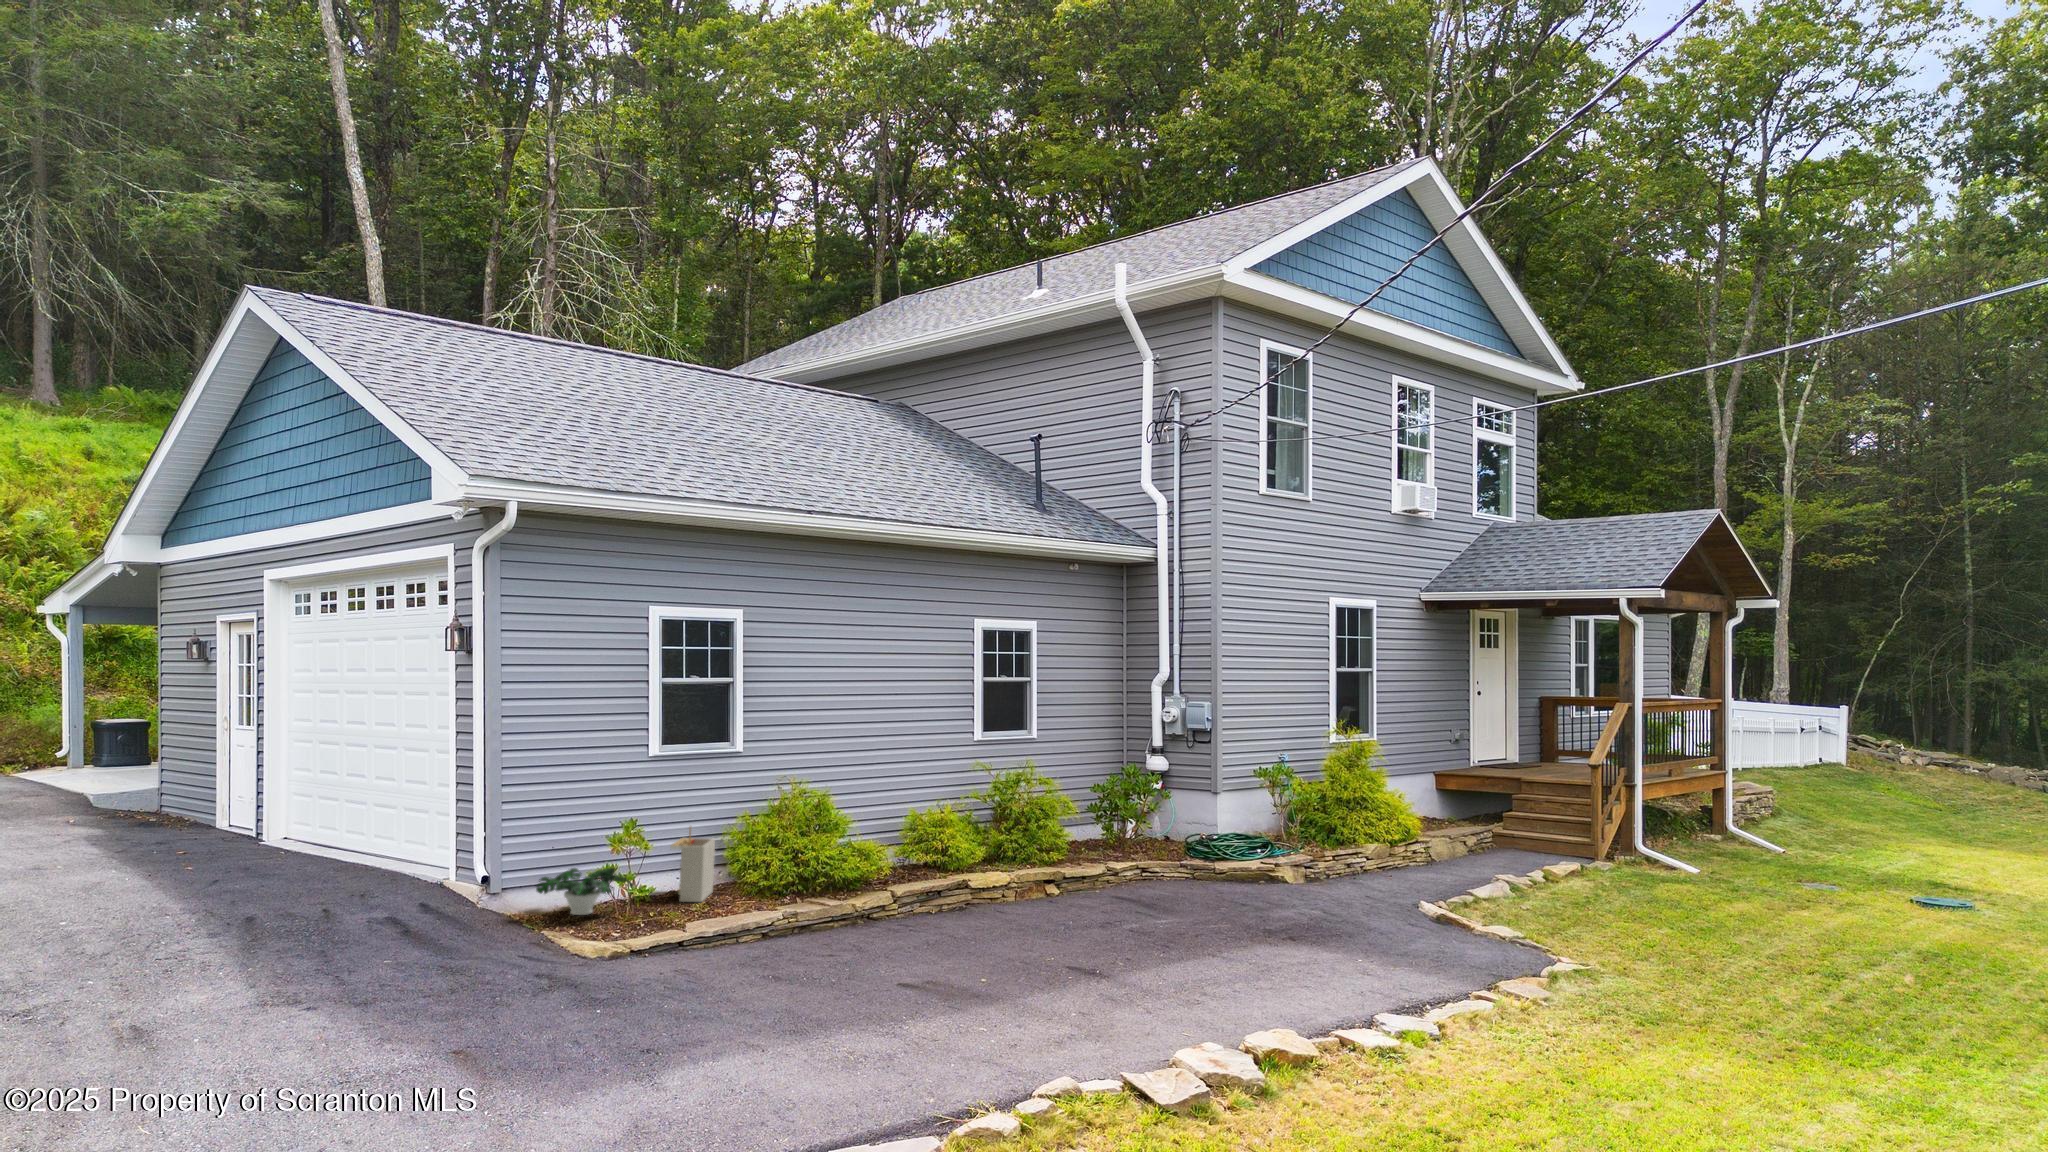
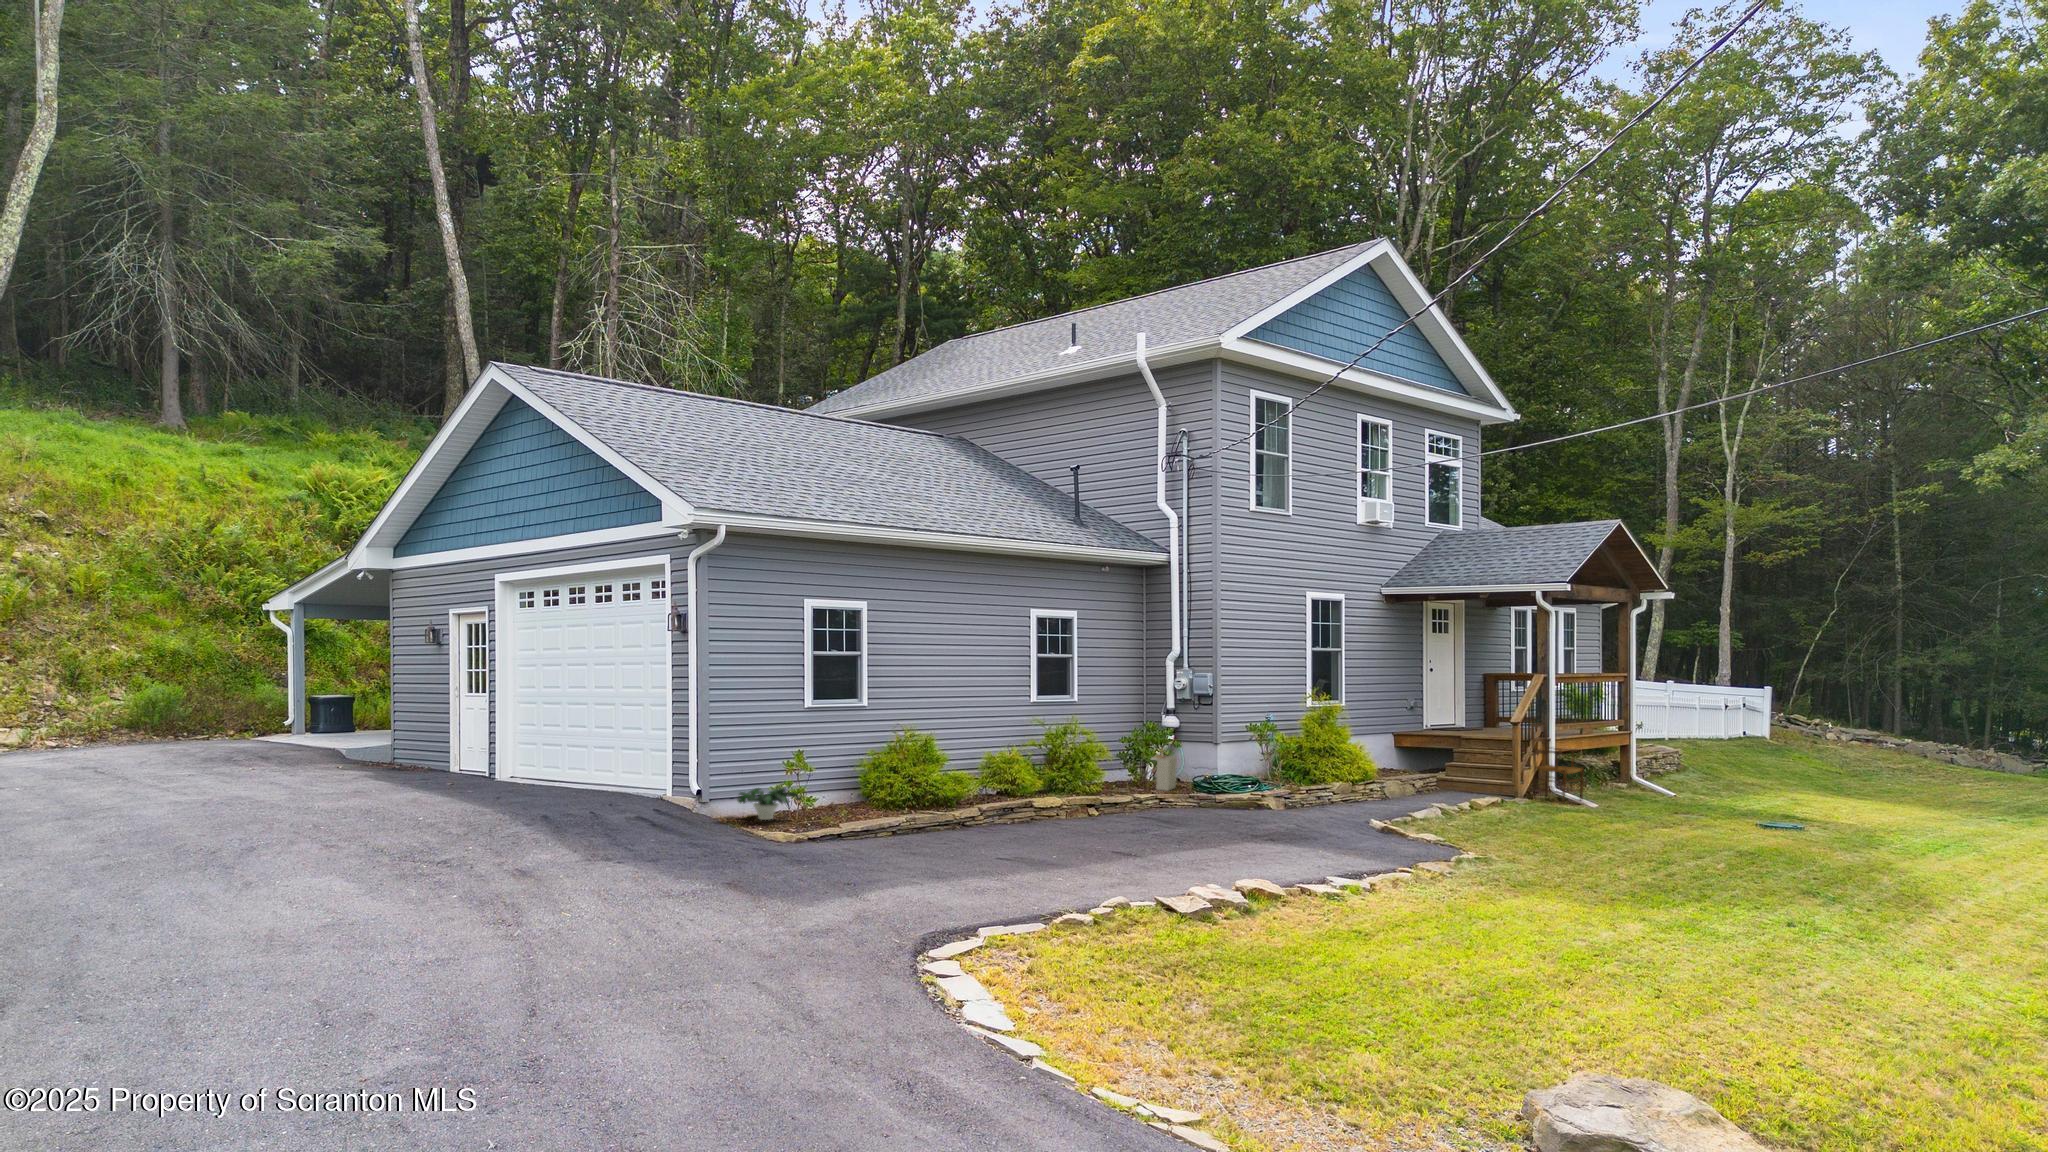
armchair: none [1611,763,1679,867] -> present [1531,723,1583,803]
storage bin: present [670,827,715,902] -> present [1151,755,1177,791]

